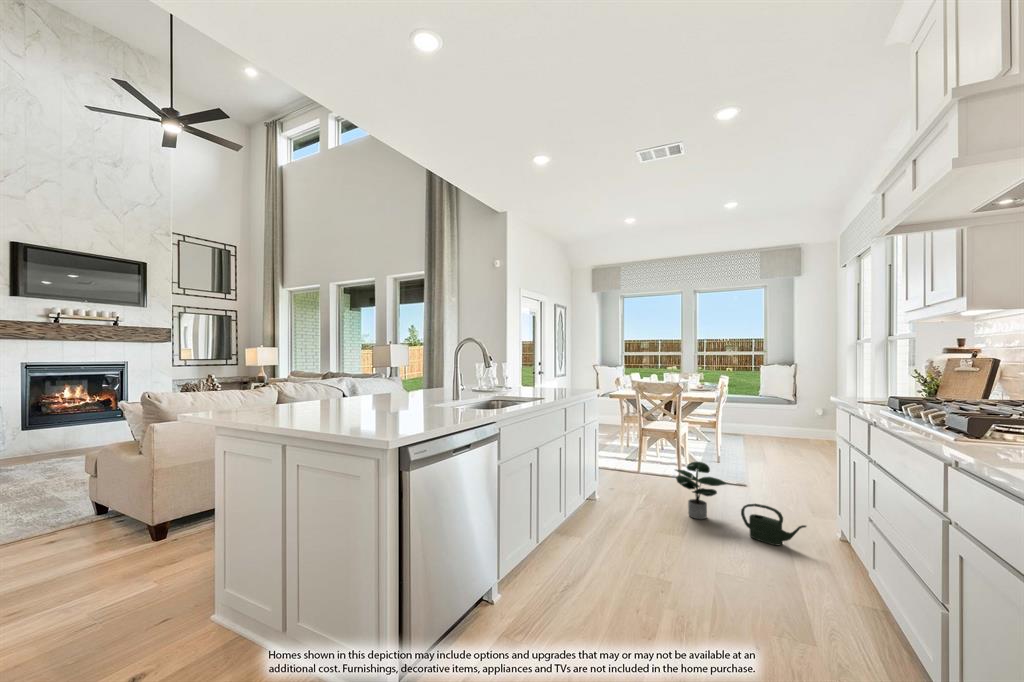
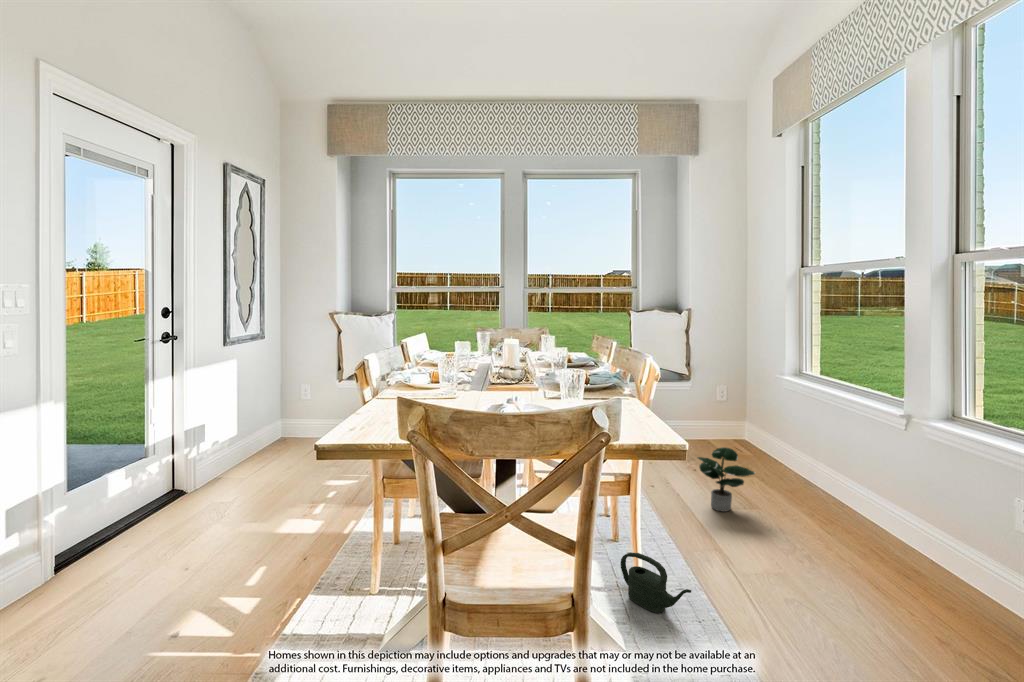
watering can: present [741,504,806,545] -> present [621,552,691,613]

